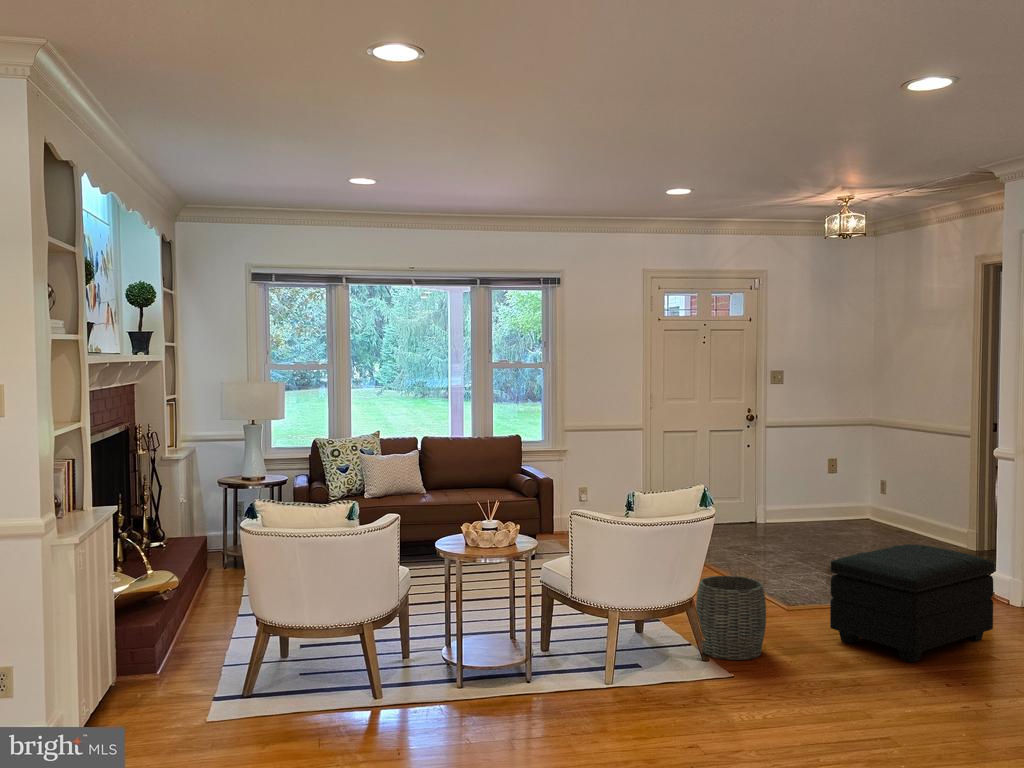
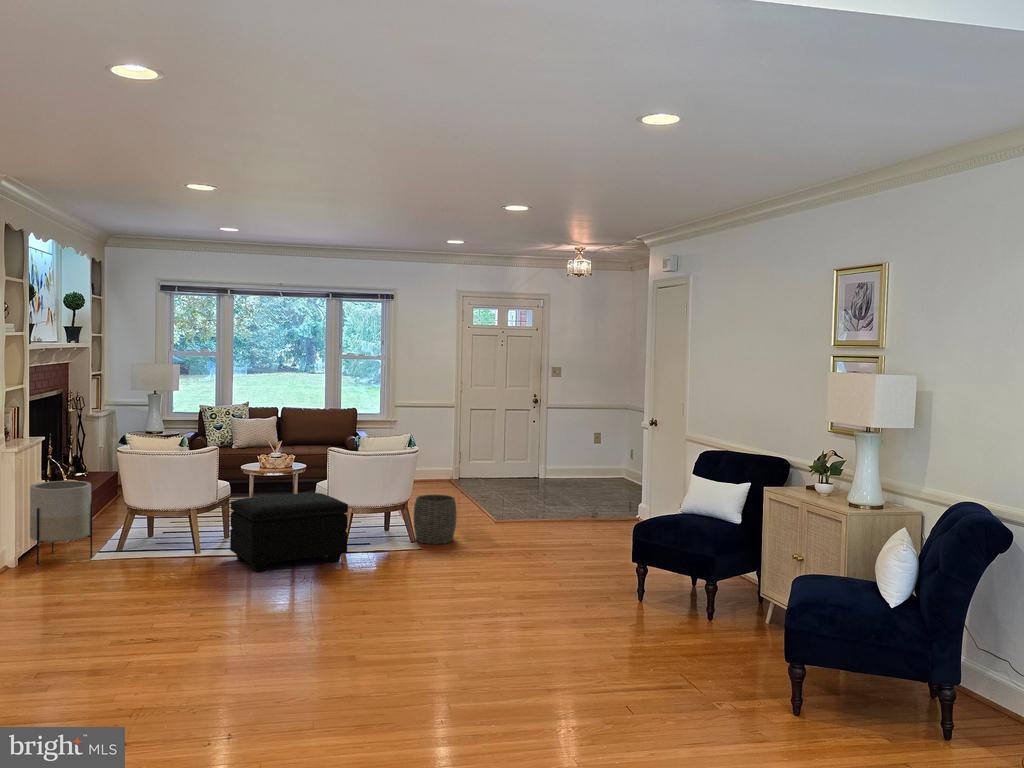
footstool: present [830,544,994,663] -> present [230,493,348,572]
planter: none [102,582,206,738] -> present [30,481,92,565]

